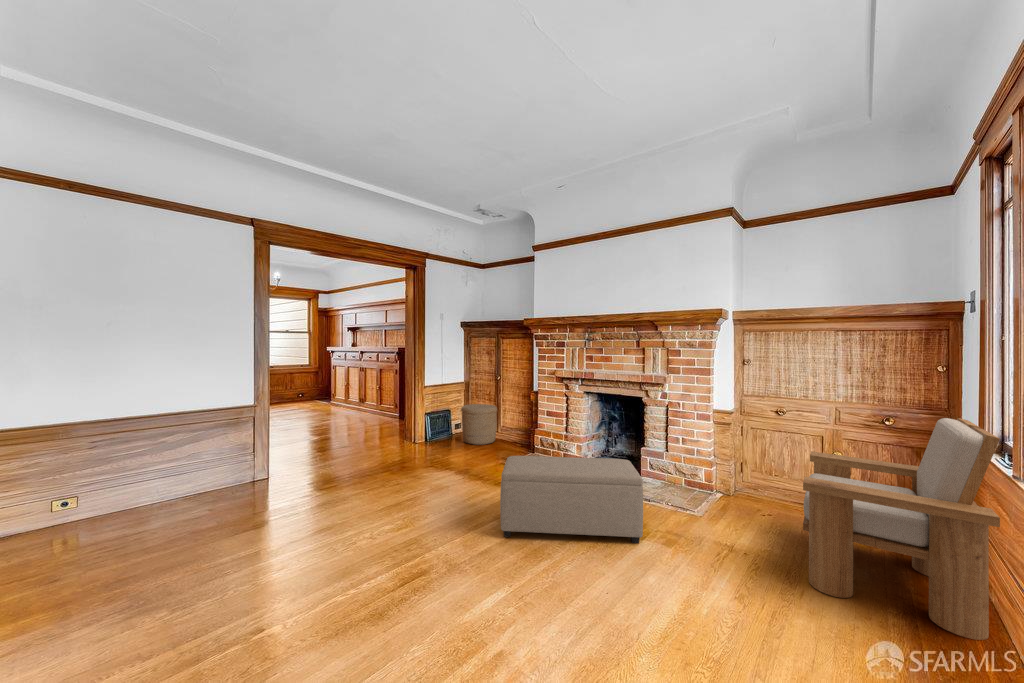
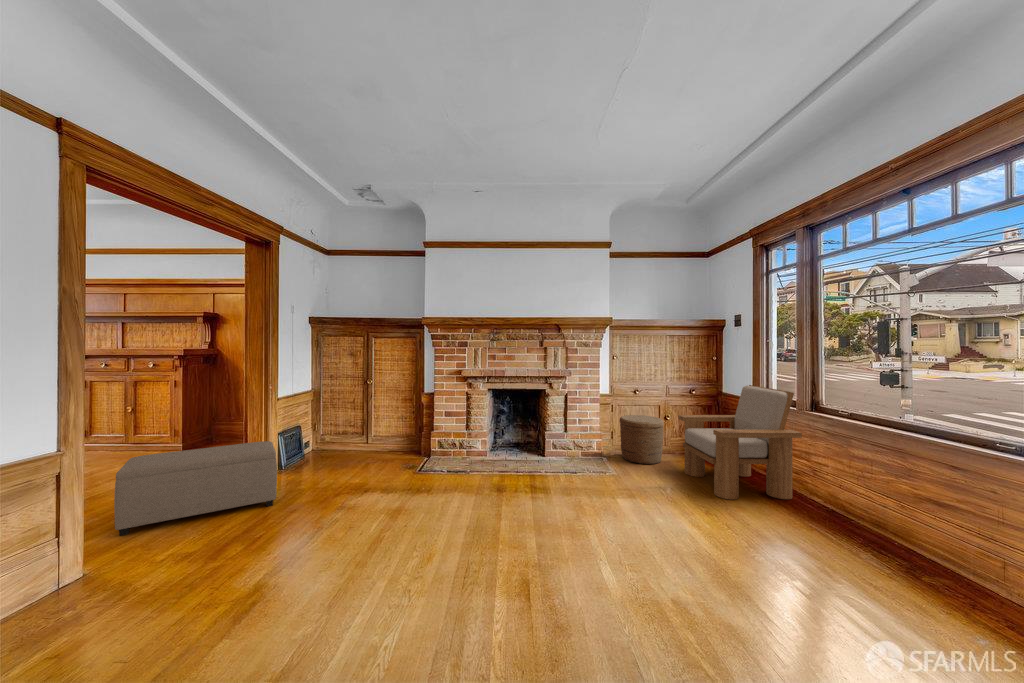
woven basket: present [461,404,497,445] -> present [620,415,664,464]
ottoman: present [500,456,643,543] -> present [114,441,277,536]

